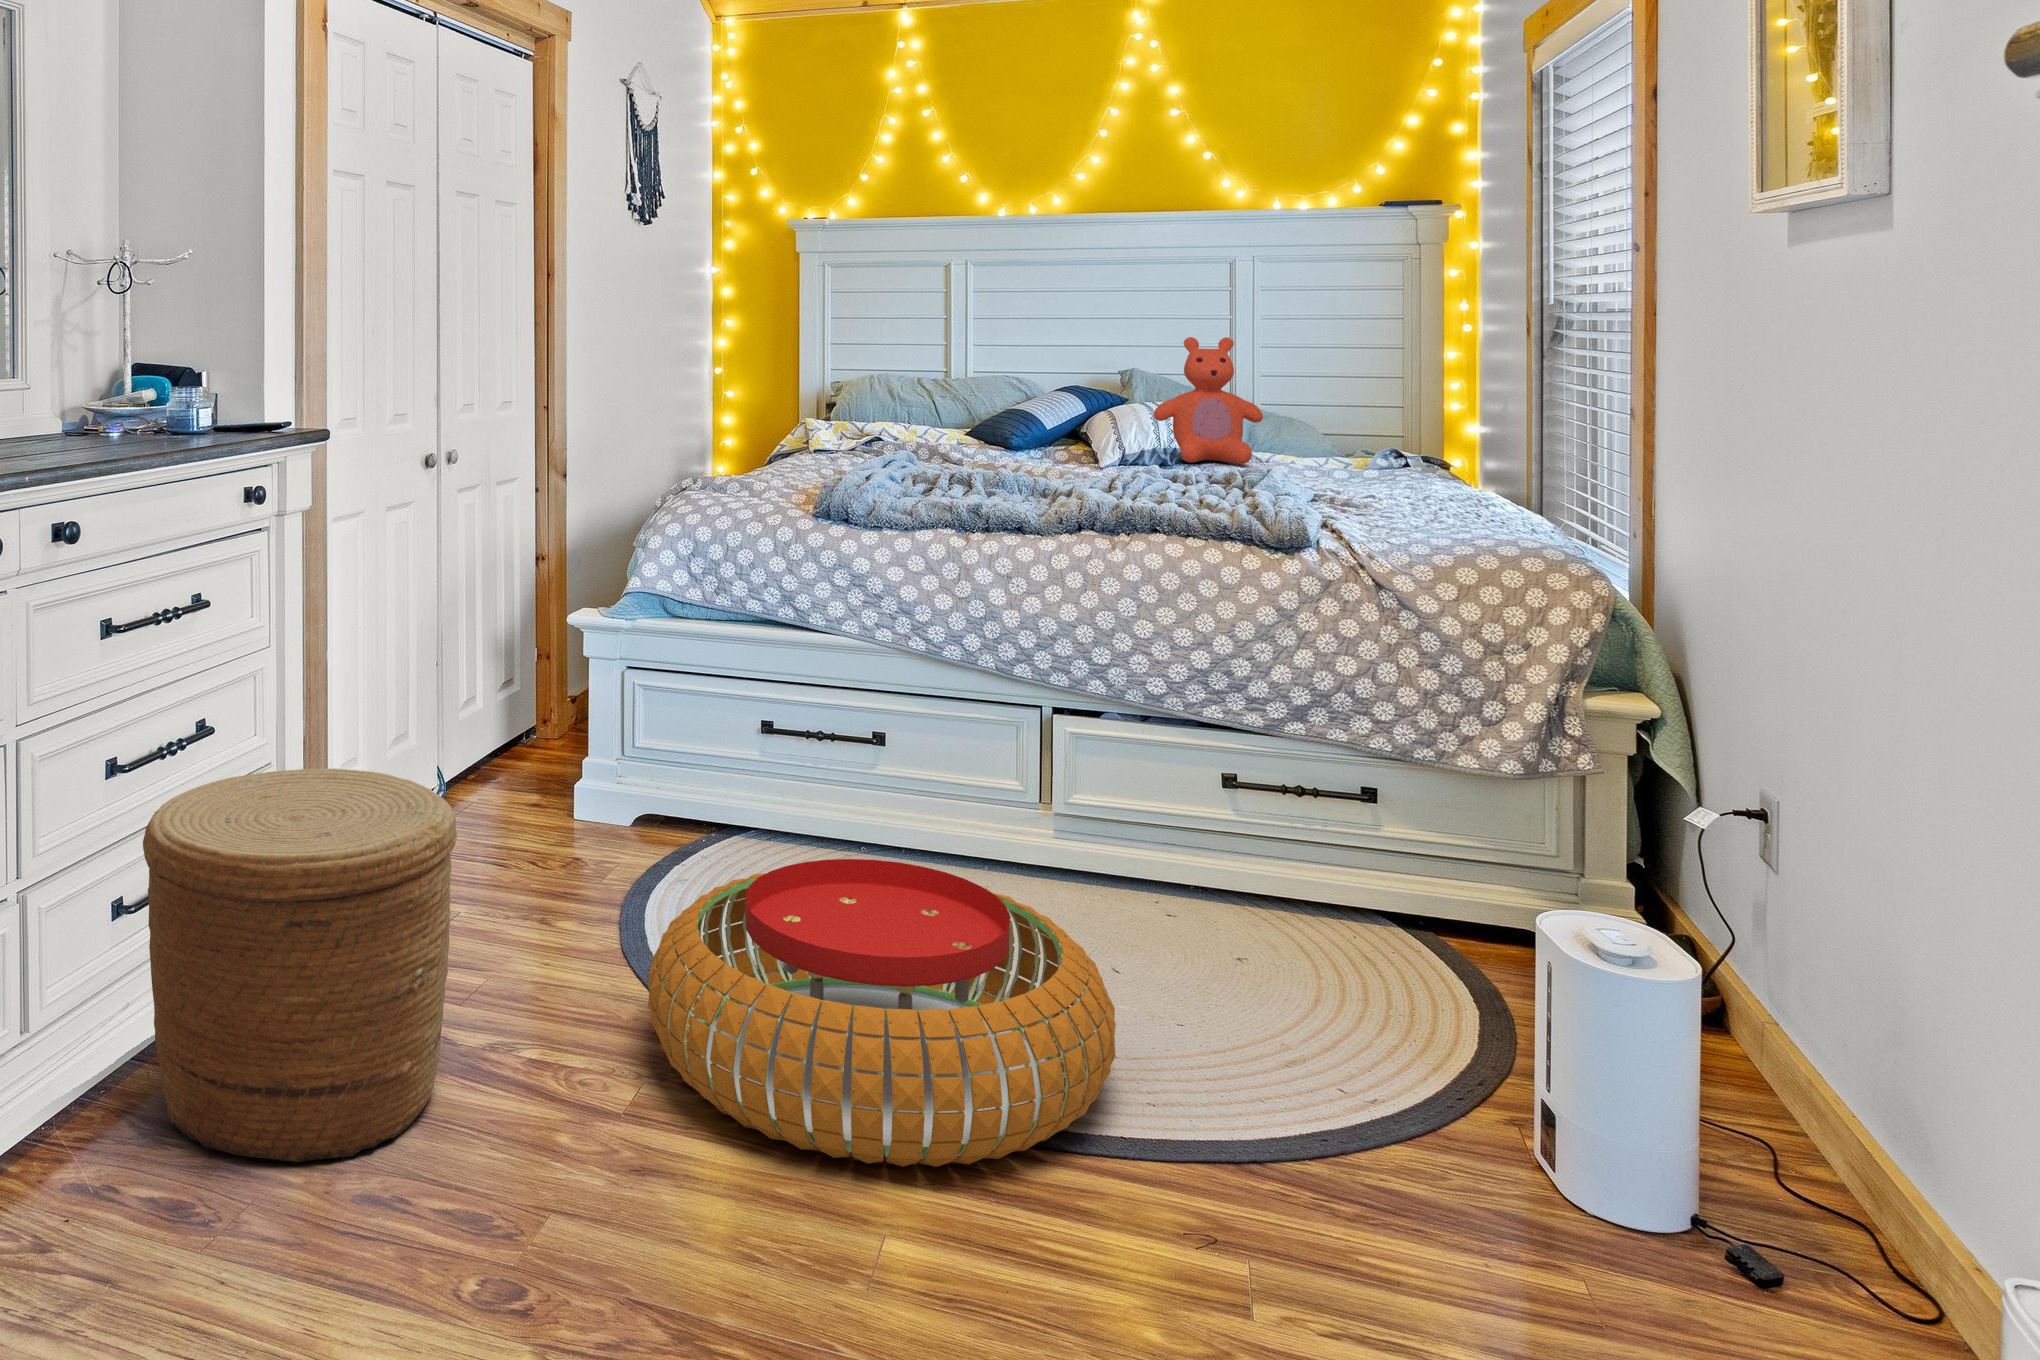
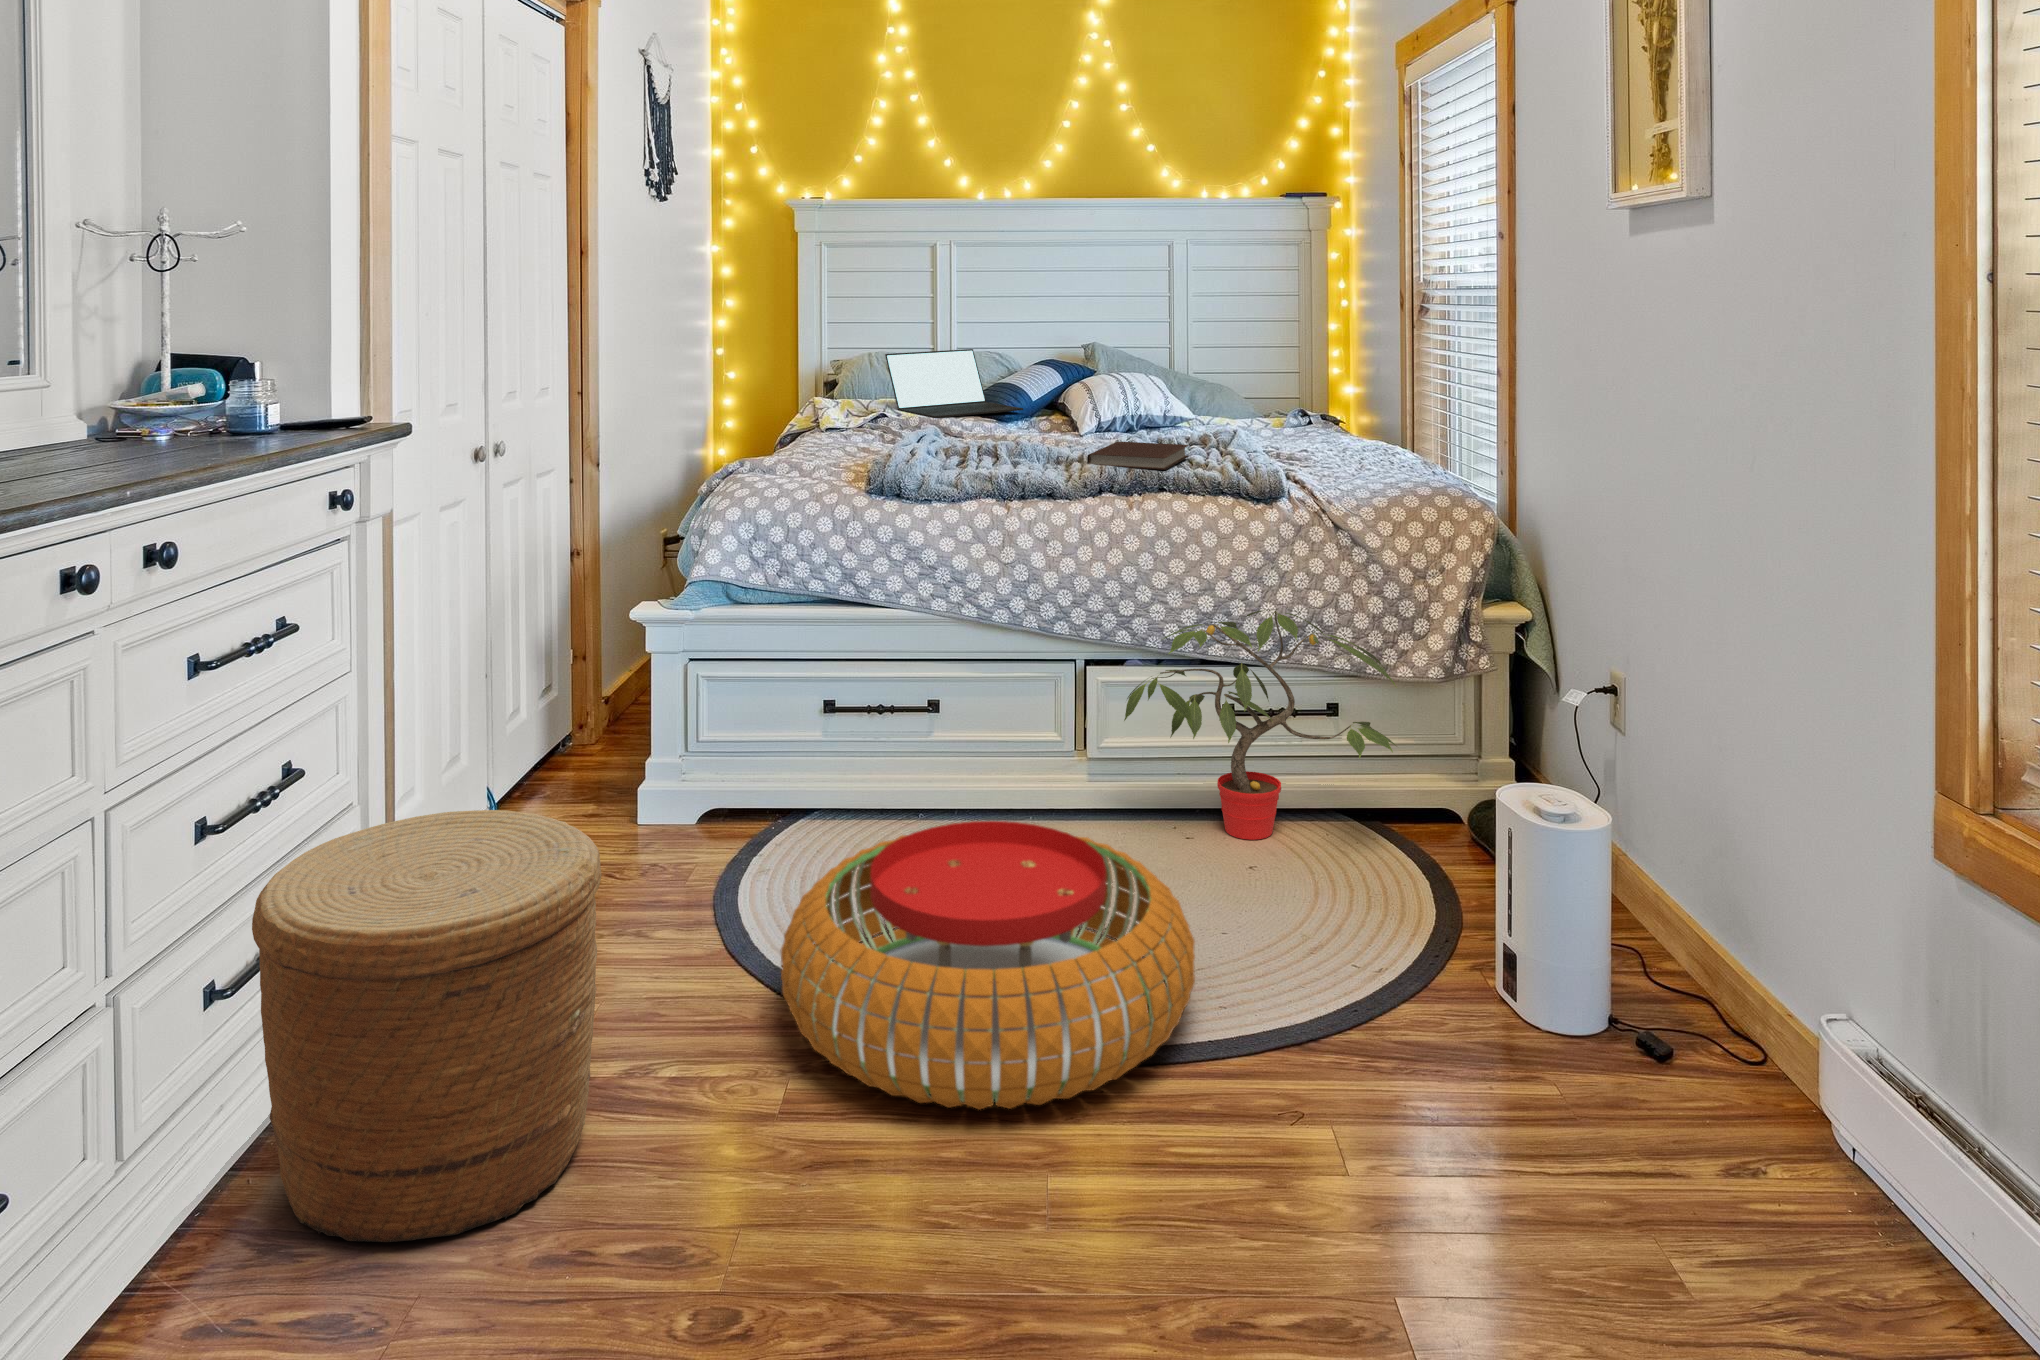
teddy bear: present [1154,337,1263,464] -> none [1120,310,1206,420]
laptop: none [876,378,1033,450] -> present [885,349,1023,418]
notebook: none [1074,477,1207,507] -> present [1087,442,1189,470]
potted plant: none [1090,672,1449,945] -> present [1124,610,1397,840]

